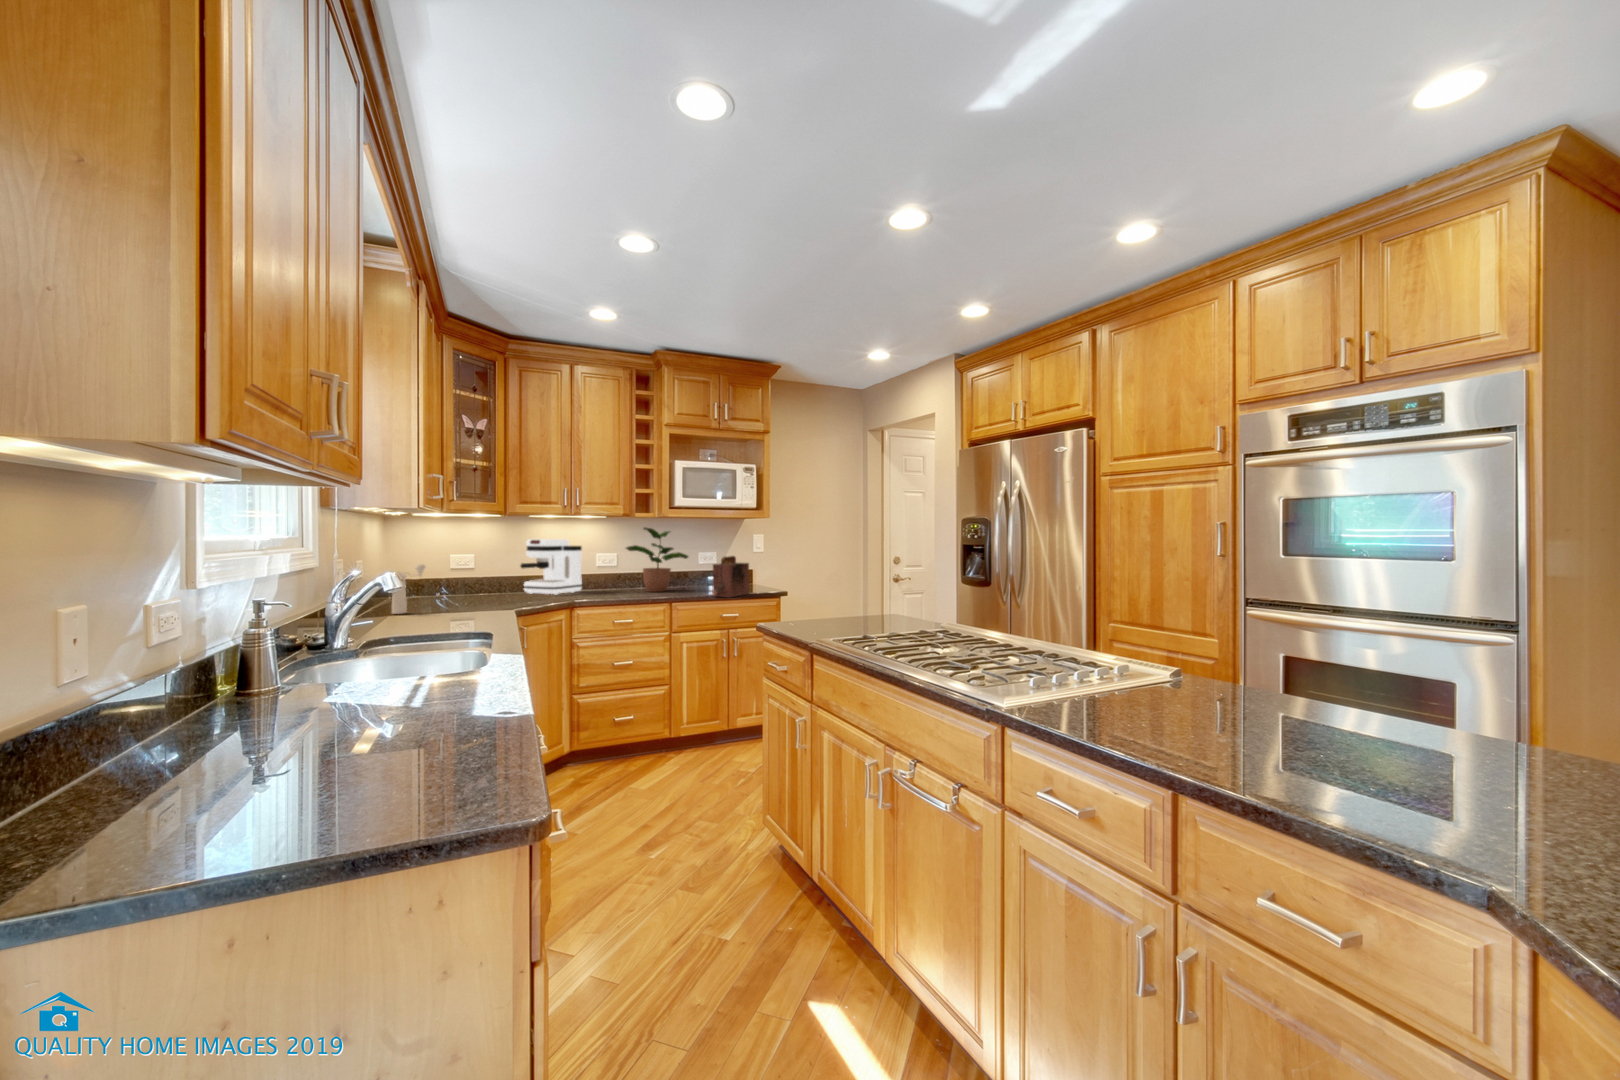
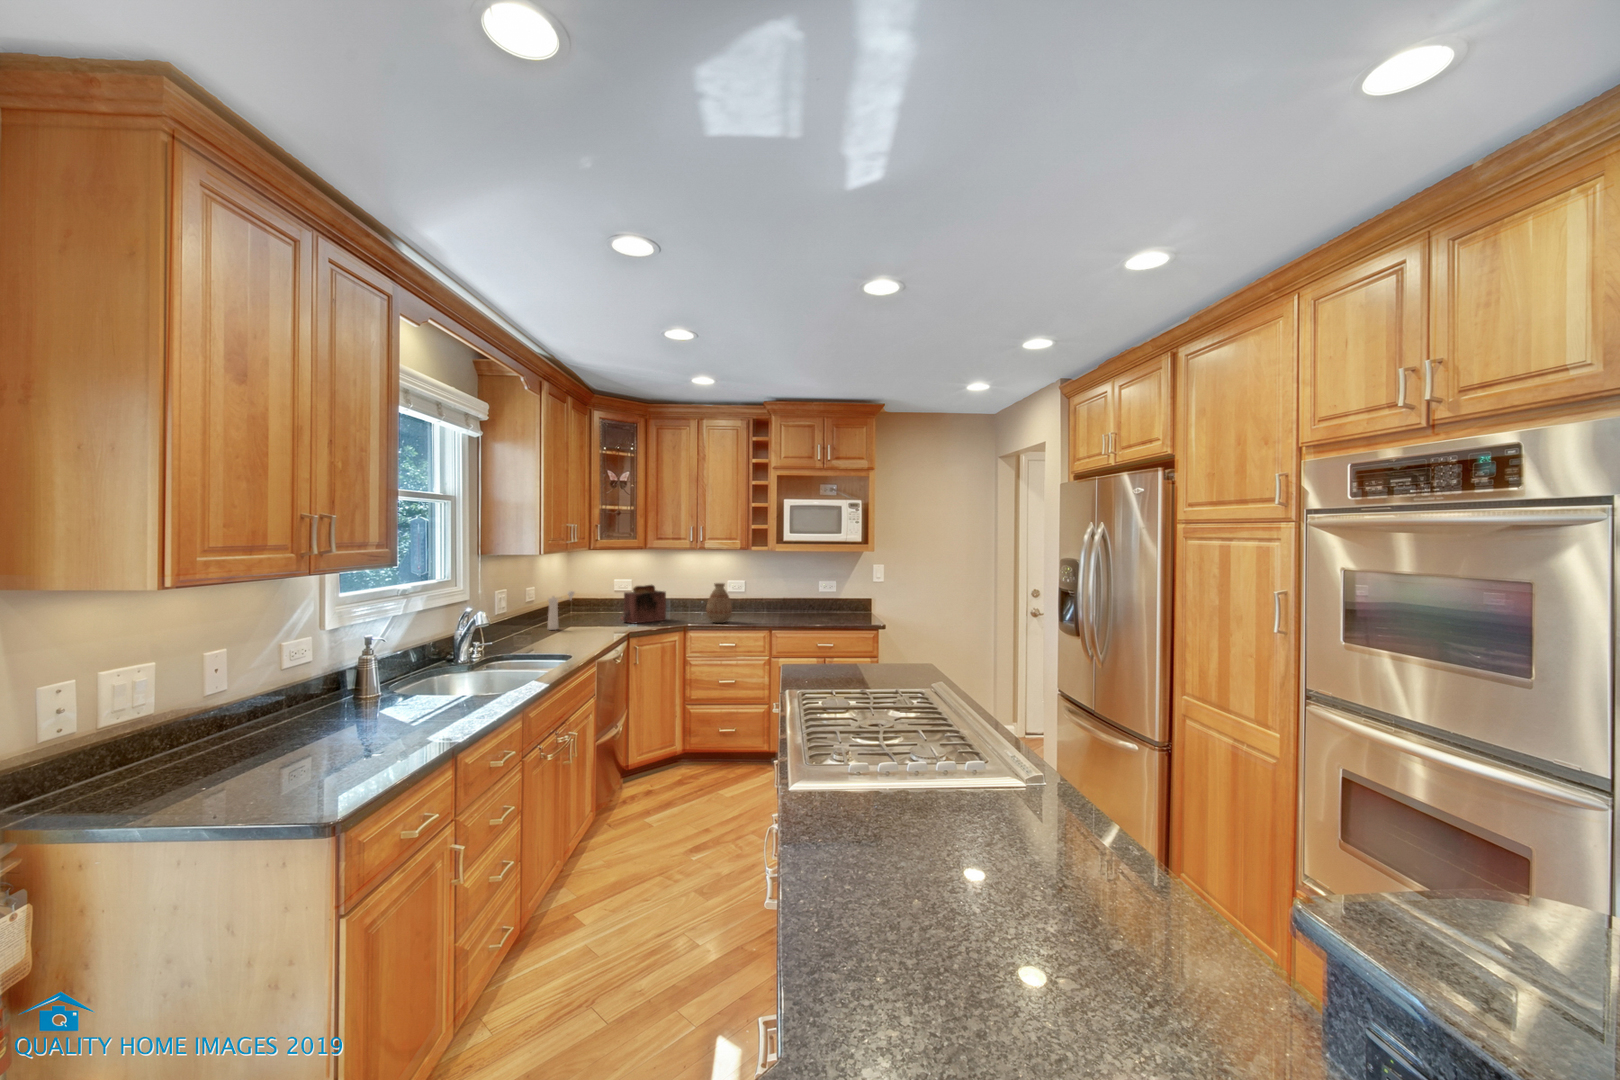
potted plant: present [626,528,688,592] -> none [748,559,802,617]
coffee maker: present [521,539,582,595] -> none [659,567,712,616]
vase: none [590,554,620,599] -> present [706,583,732,623]
toaster: present [712,556,749,598] -> present [621,585,666,623]

